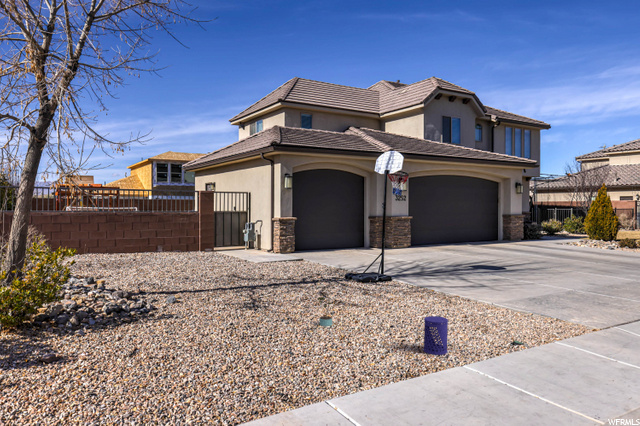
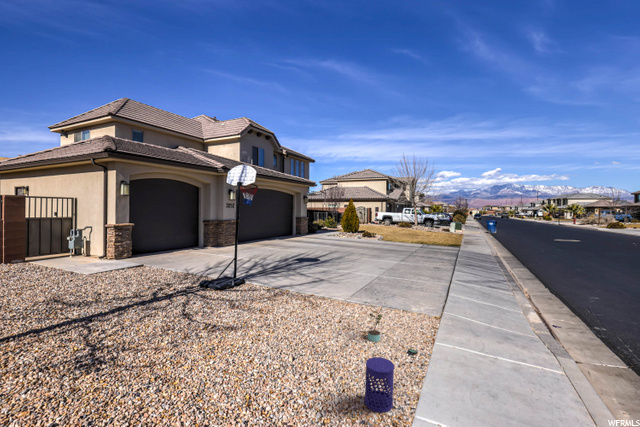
potted plant: present [318,284,335,326] -> present [365,299,382,342]

